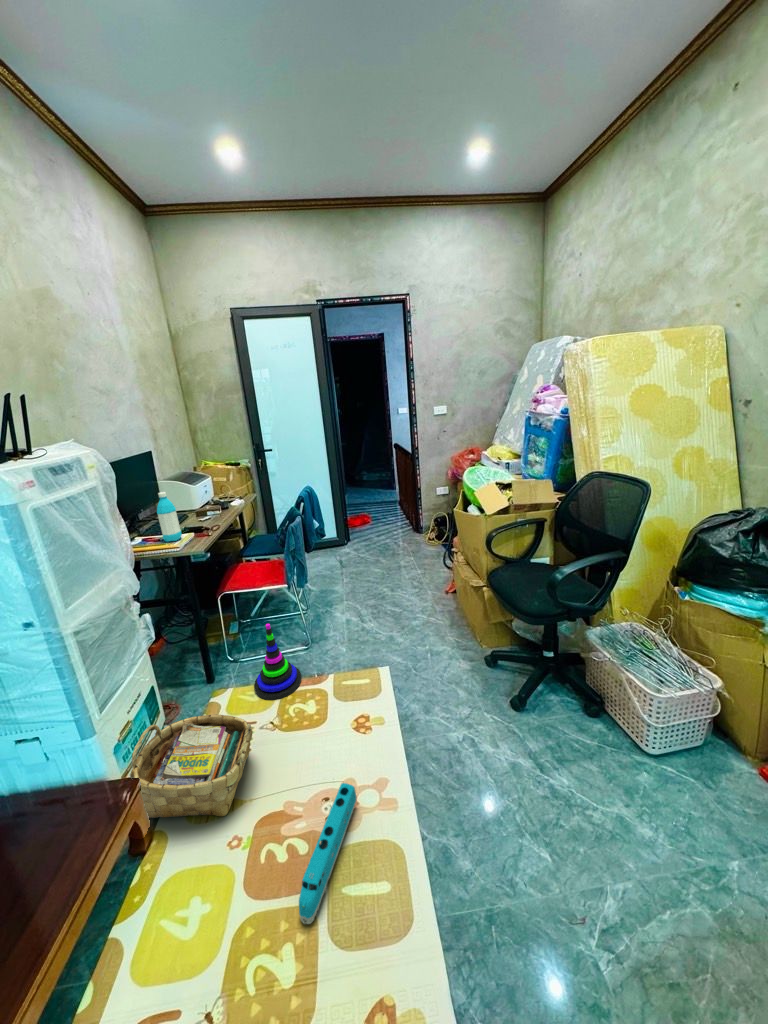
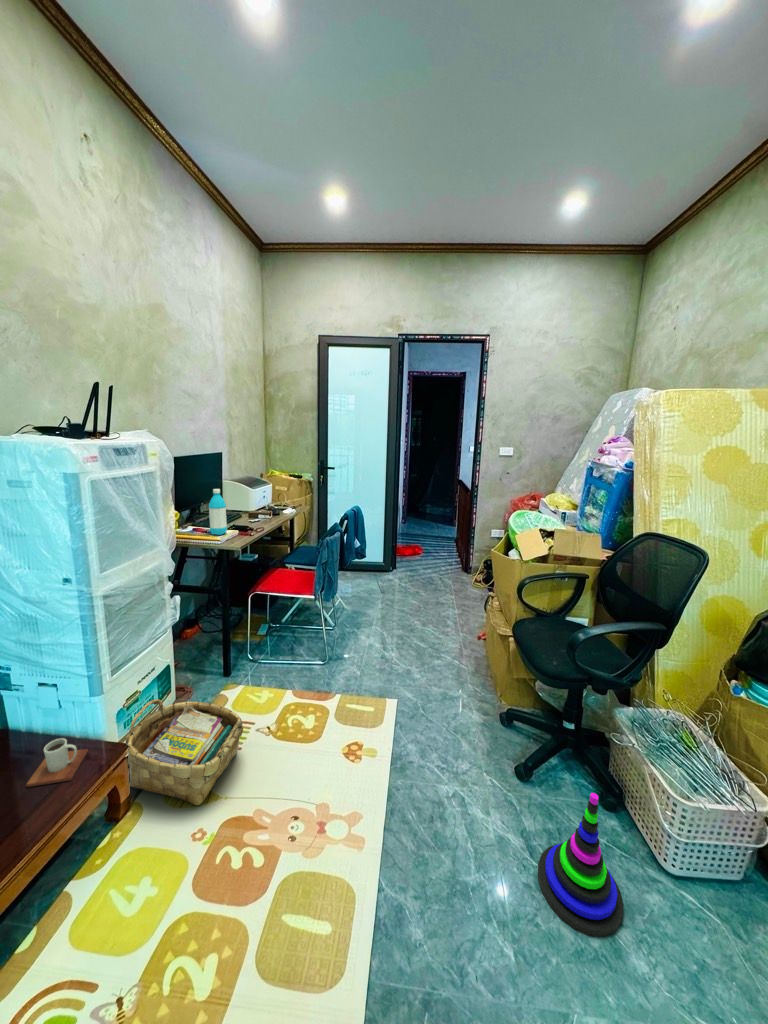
stacking toy: present [254,624,301,700] -> present [538,793,624,937]
toy train: present [299,783,357,924] -> none [233,805,324,940]
mug: none [33,792,93,852] -> present [26,738,88,787]

